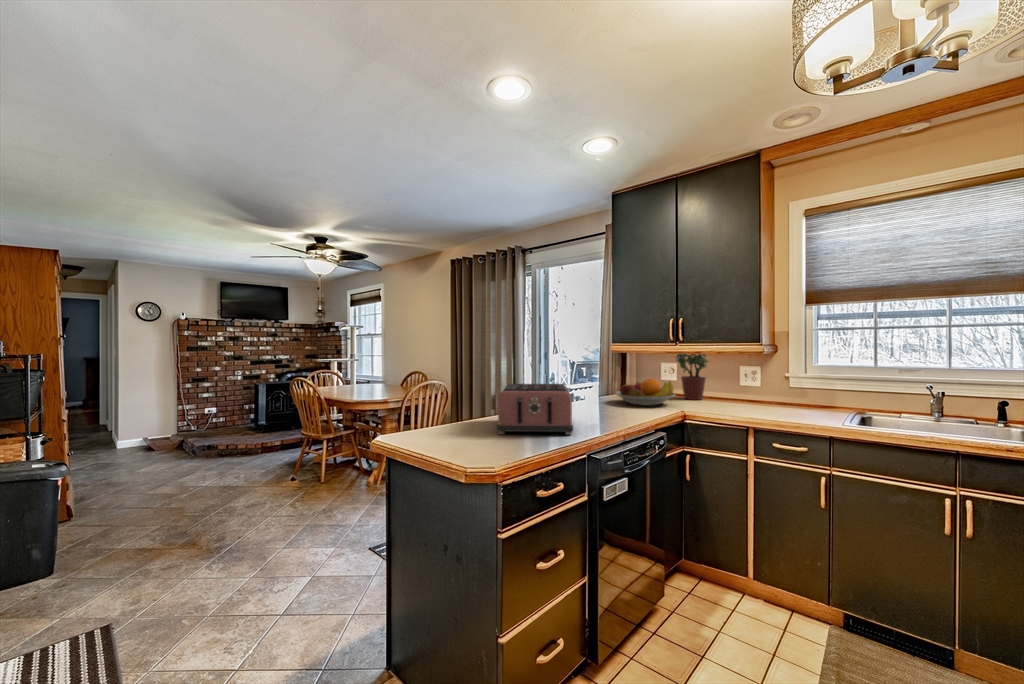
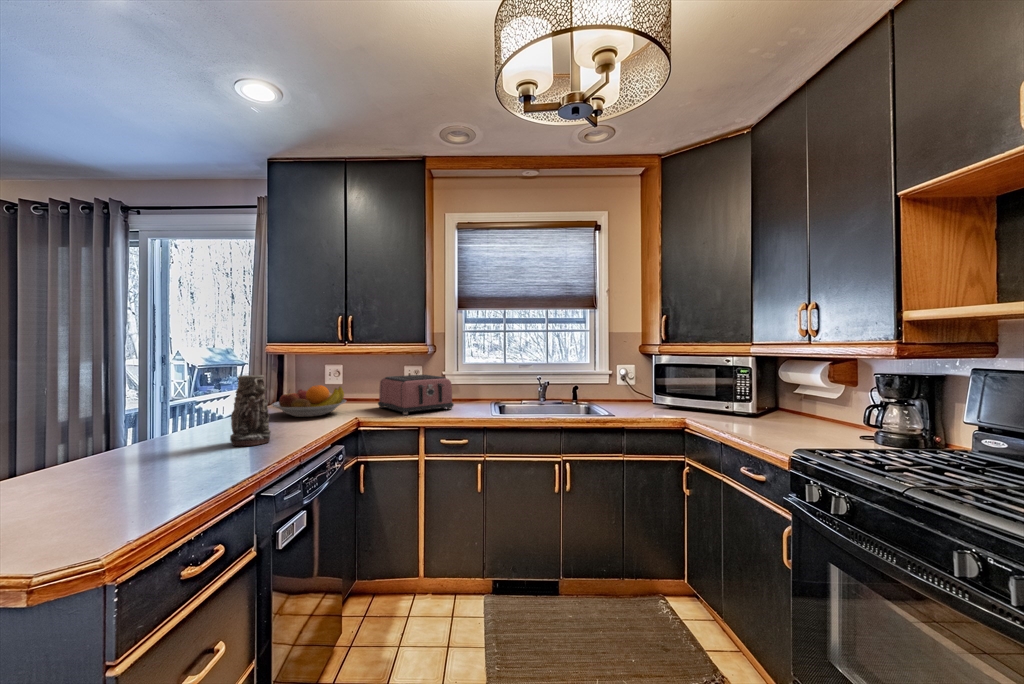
potted plant: present [676,354,708,400] -> none [341,345,378,404]
vase: none [579,366,607,420] -> present [230,375,271,446]
toaster: present [497,384,574,435] -> present [378,375,454,415]

